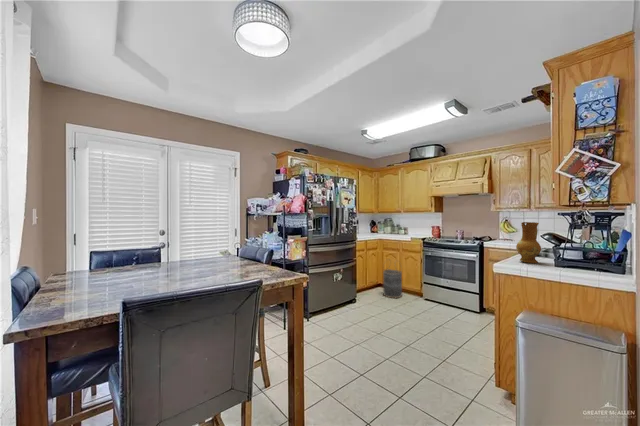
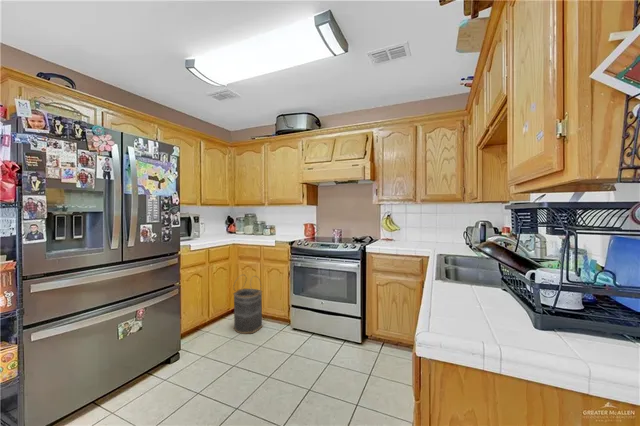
ceramic jug: present [516,222,541,263] -> none [456,224,509,323]

